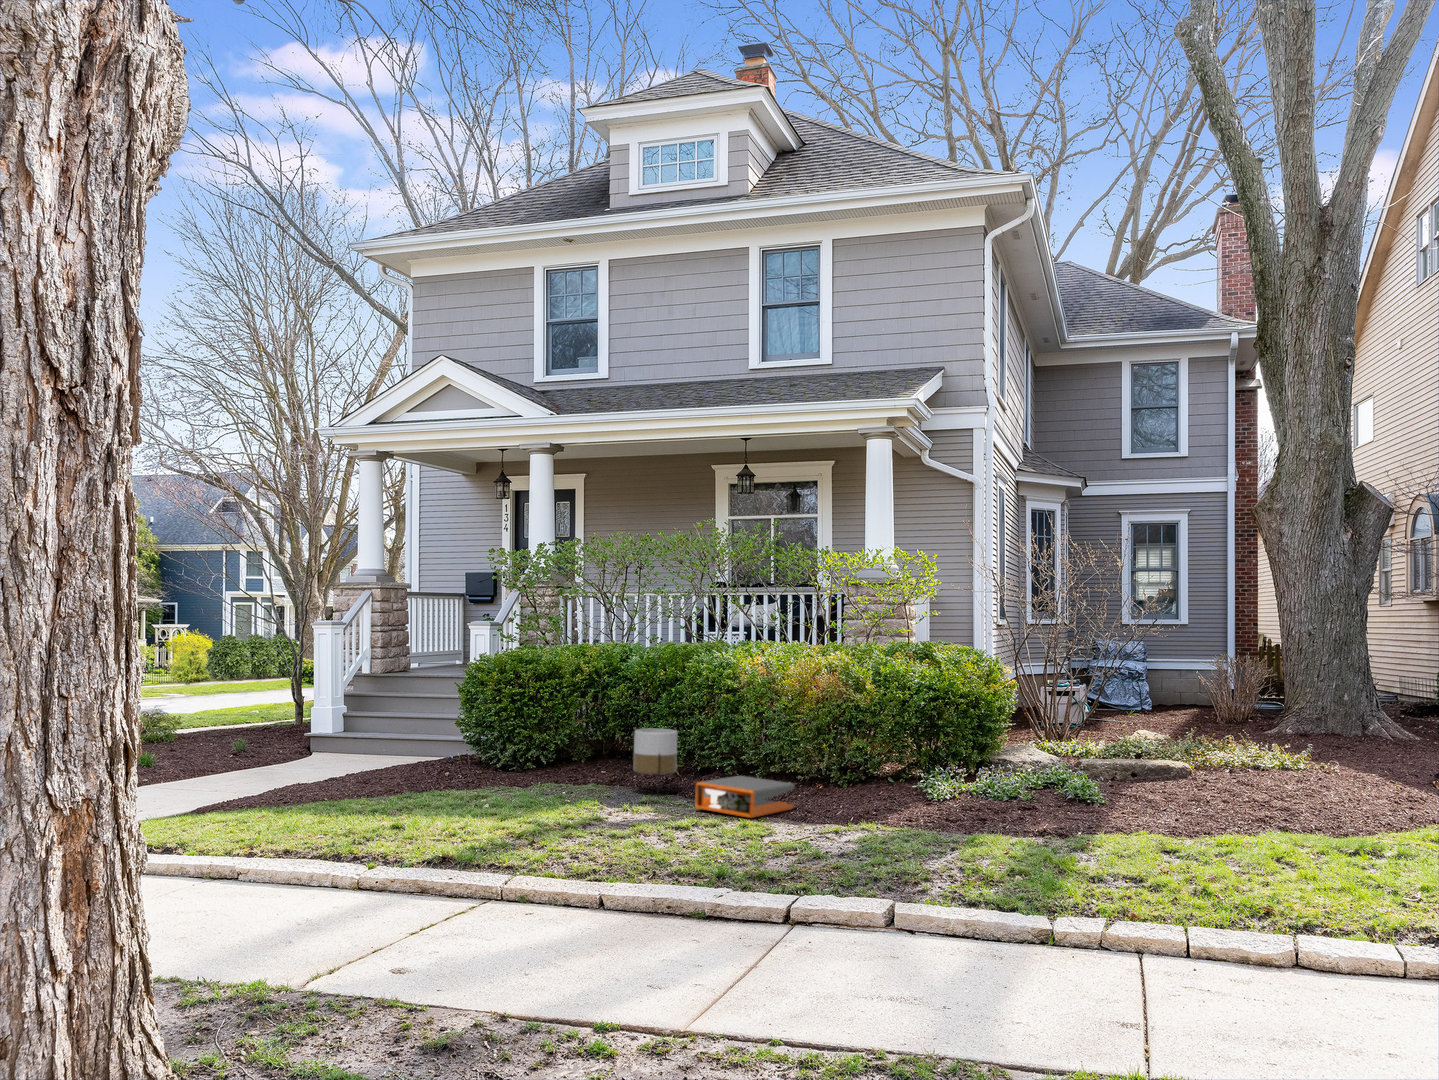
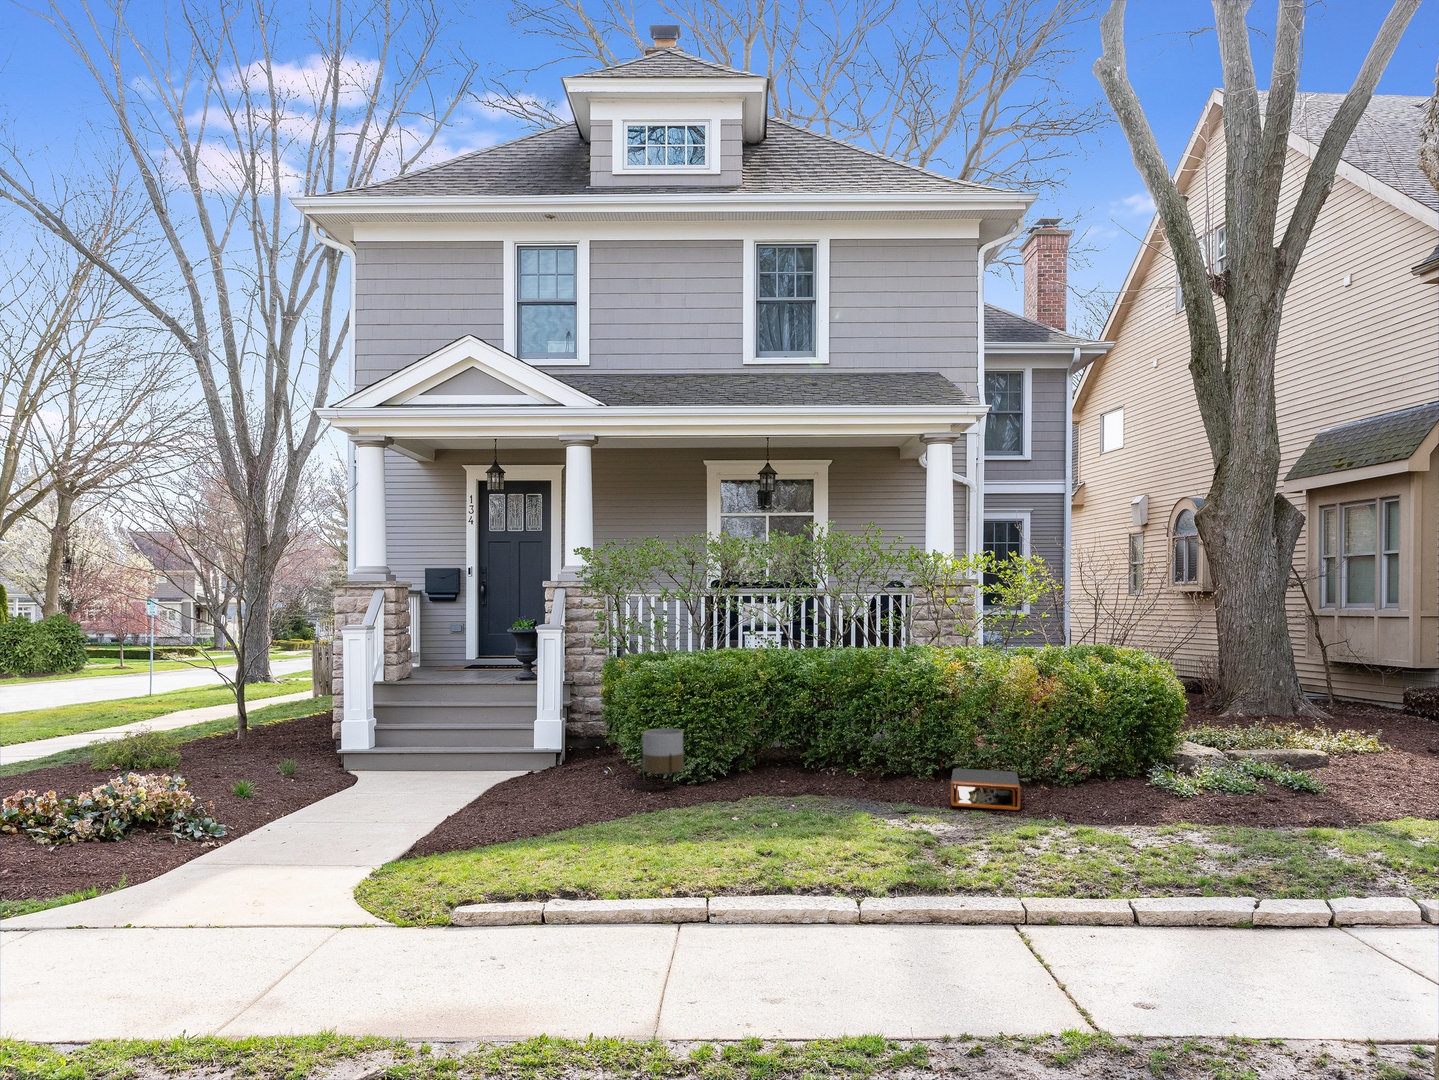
planter: present [632,729,677,790] -> present [641,729,684,785]

